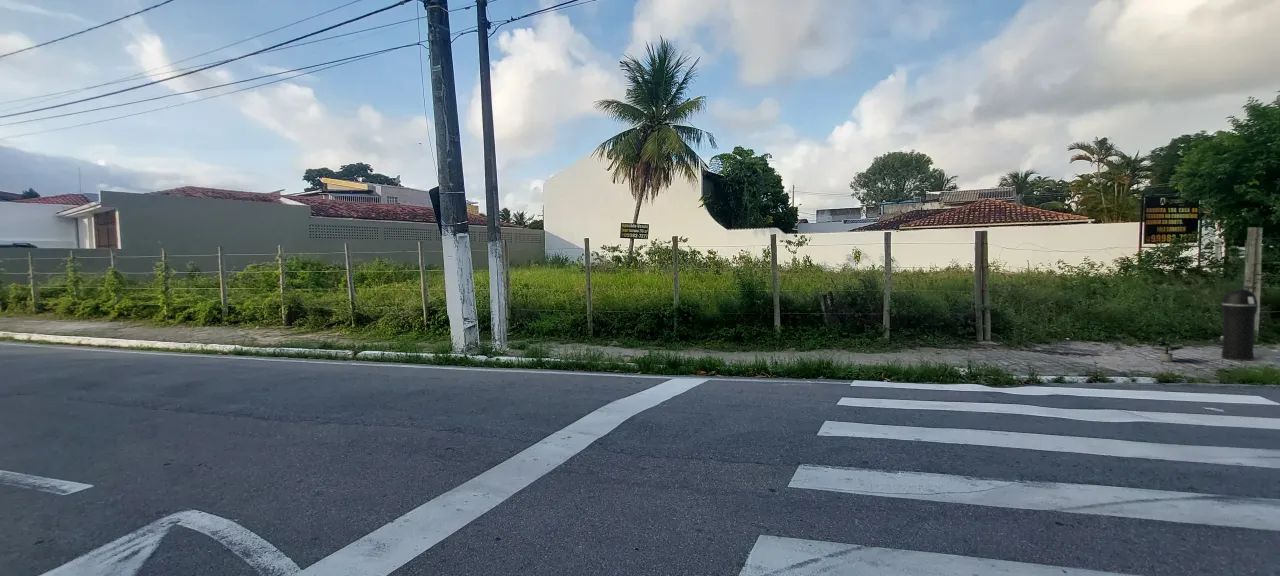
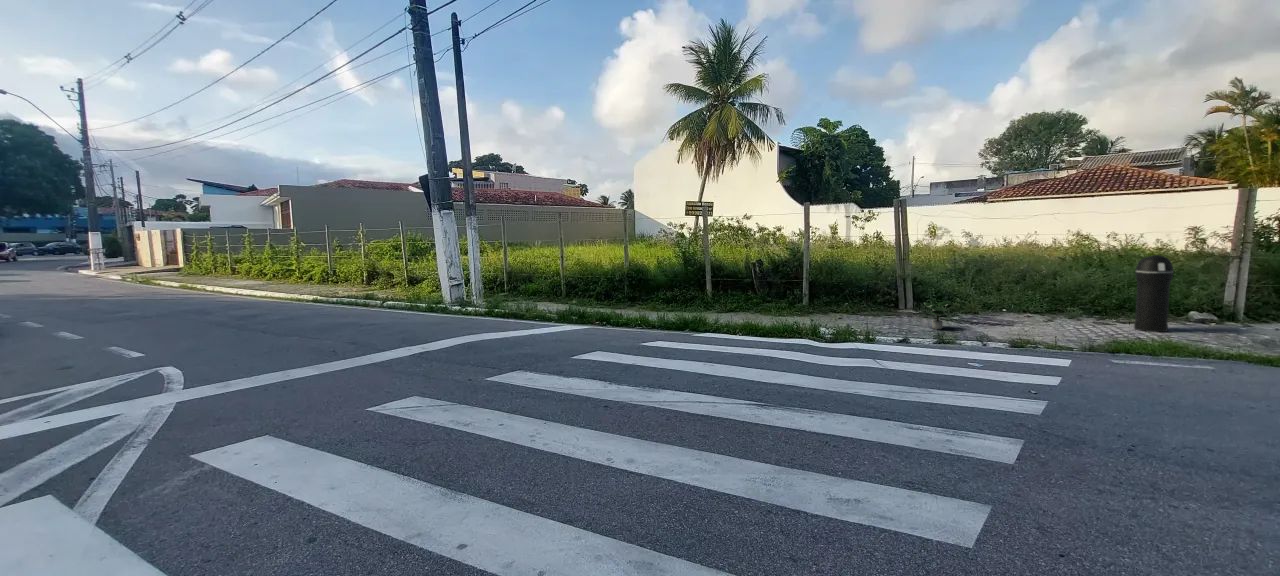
potted plant: present [1151,334,1182,362] -> present [924,301,951,329]

